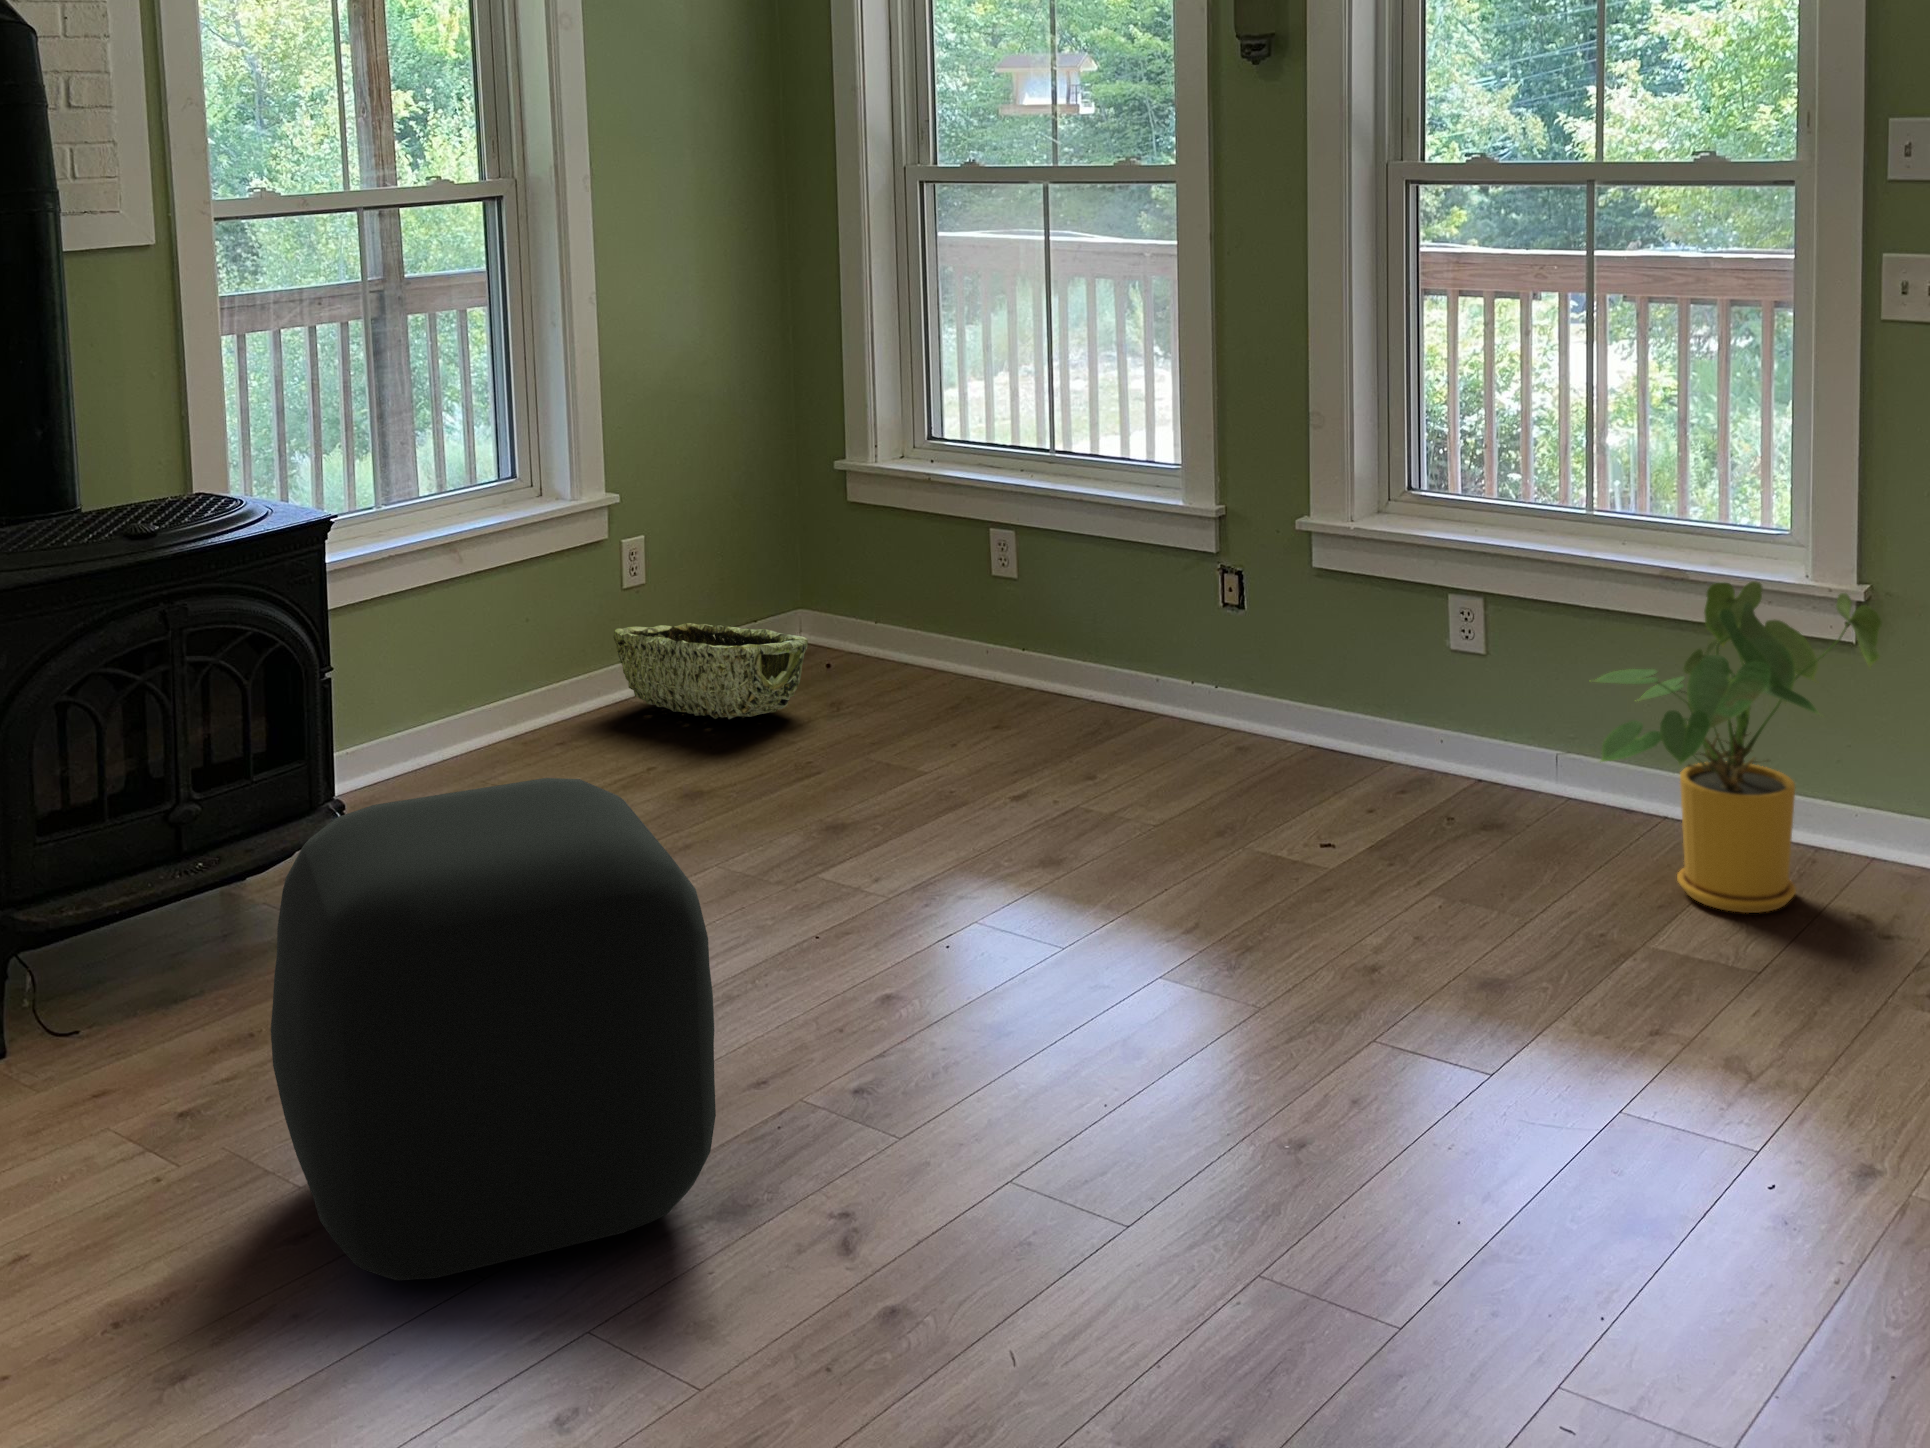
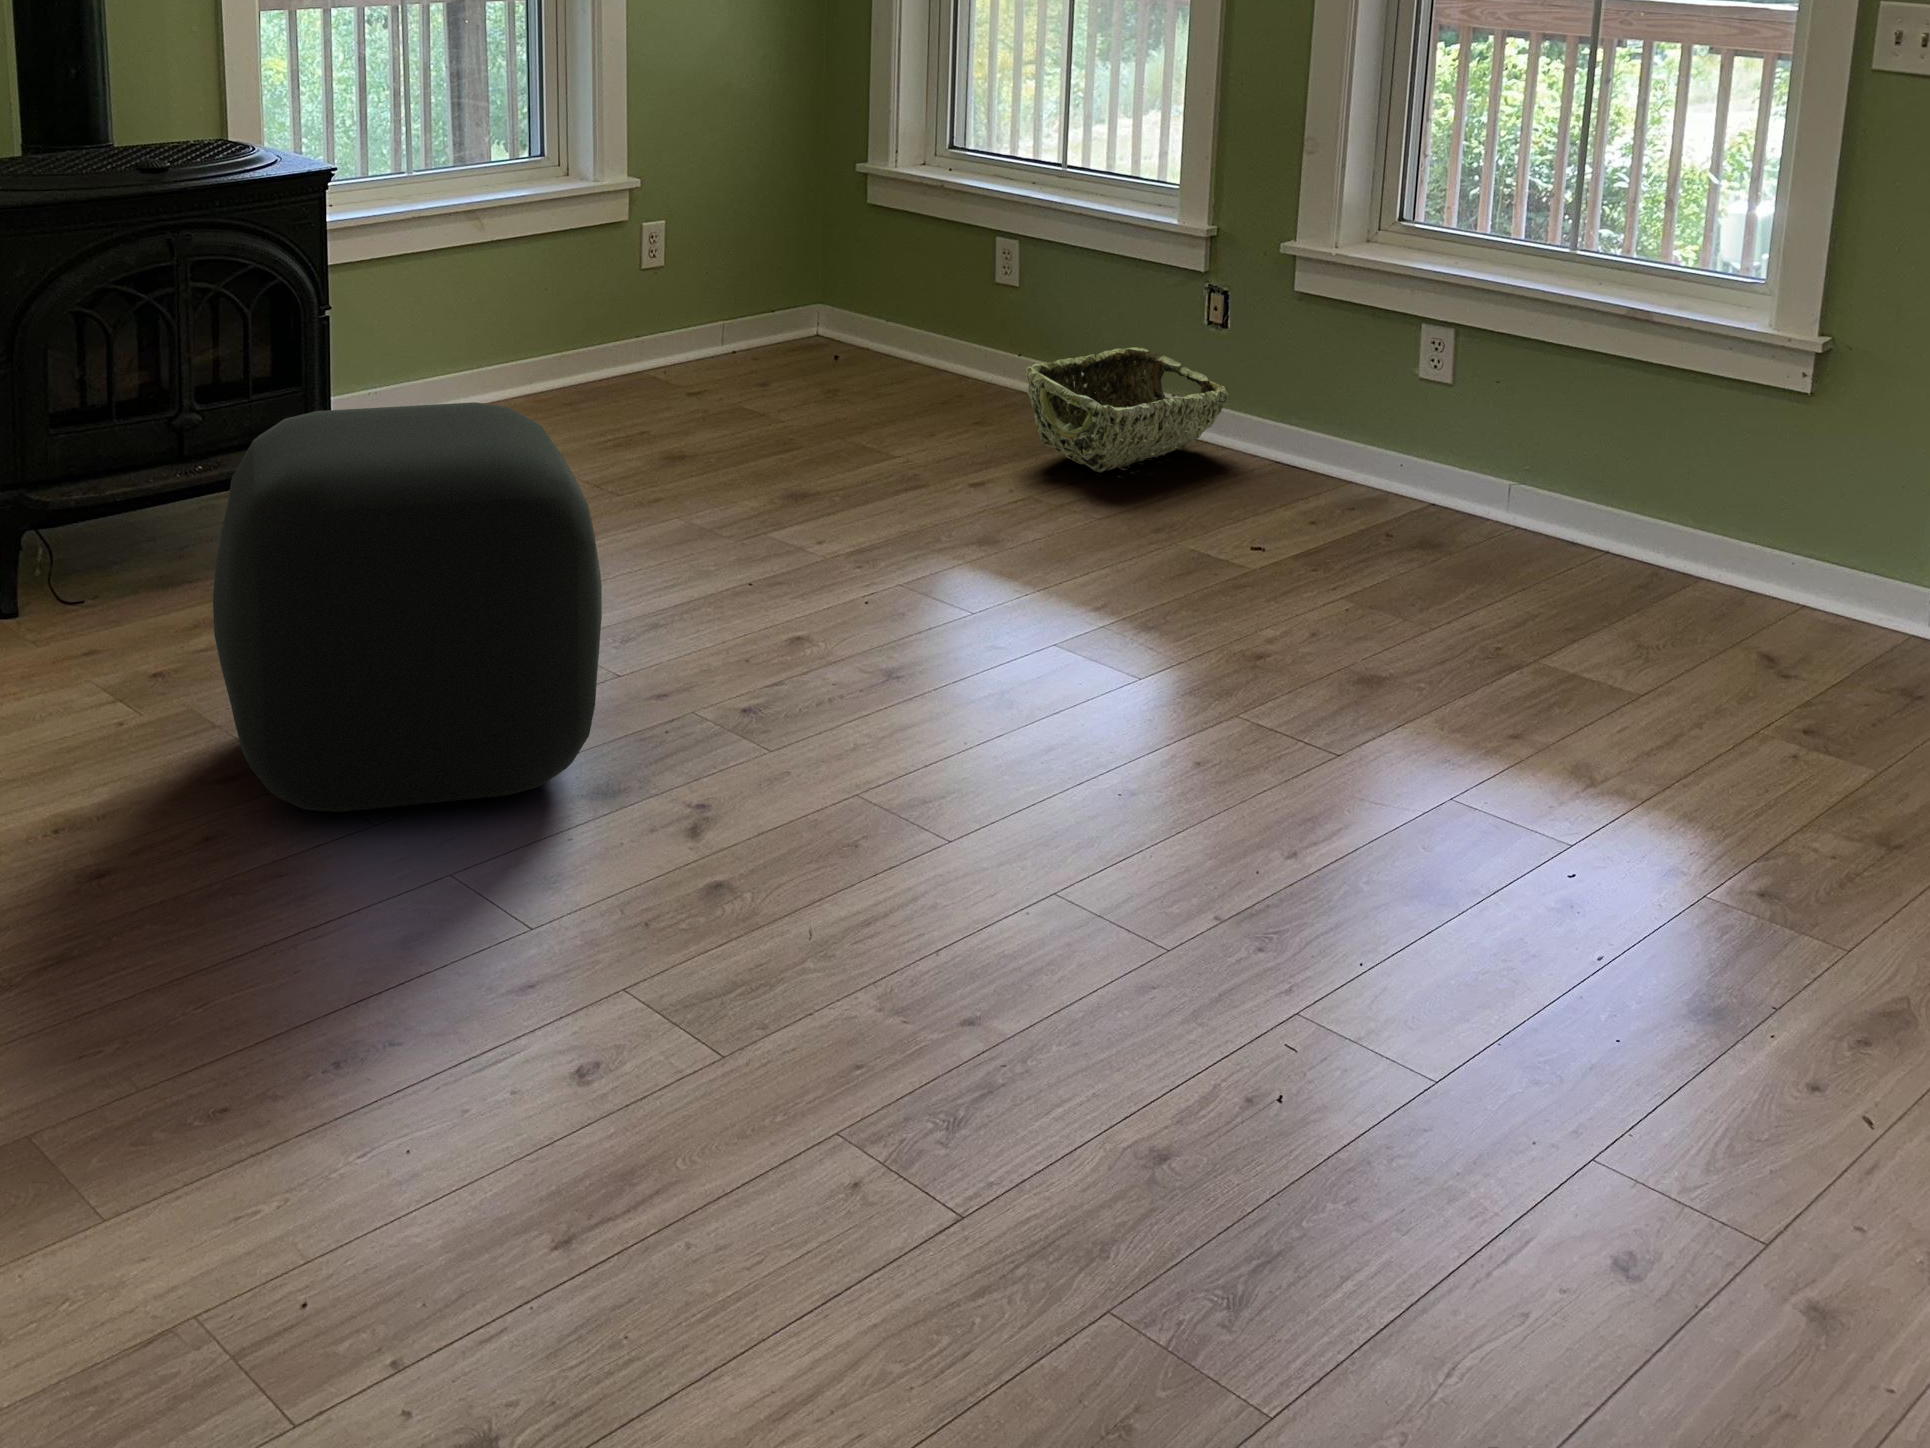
house plant: present [1594,581,1882,913] -> none [1516,326,1828,644]
woven basket: present [613,623,808,719] -> present [1025,347,1229,472]

